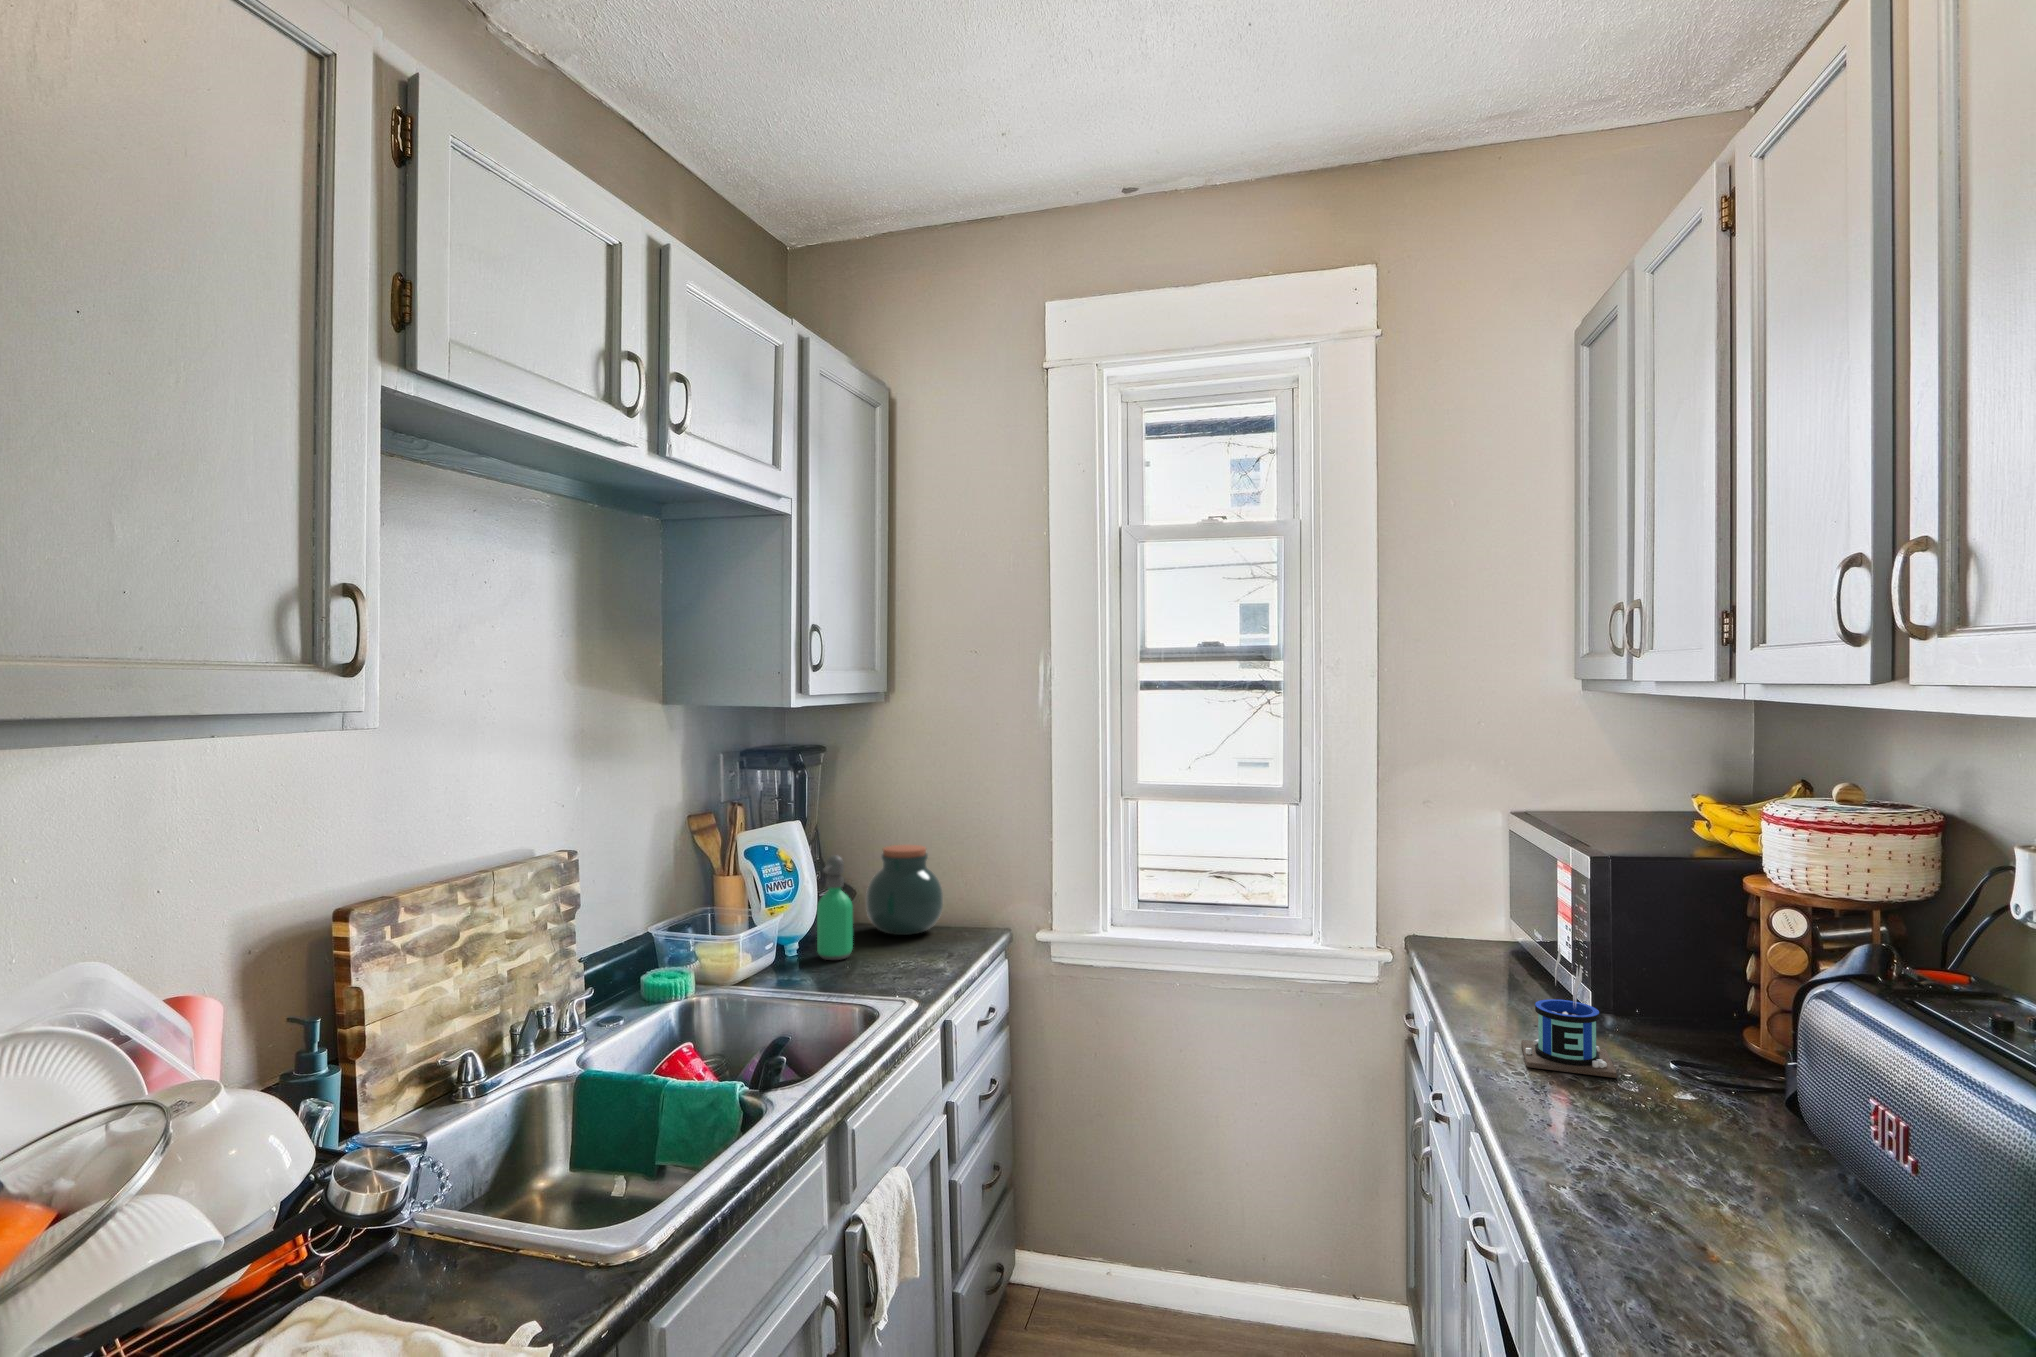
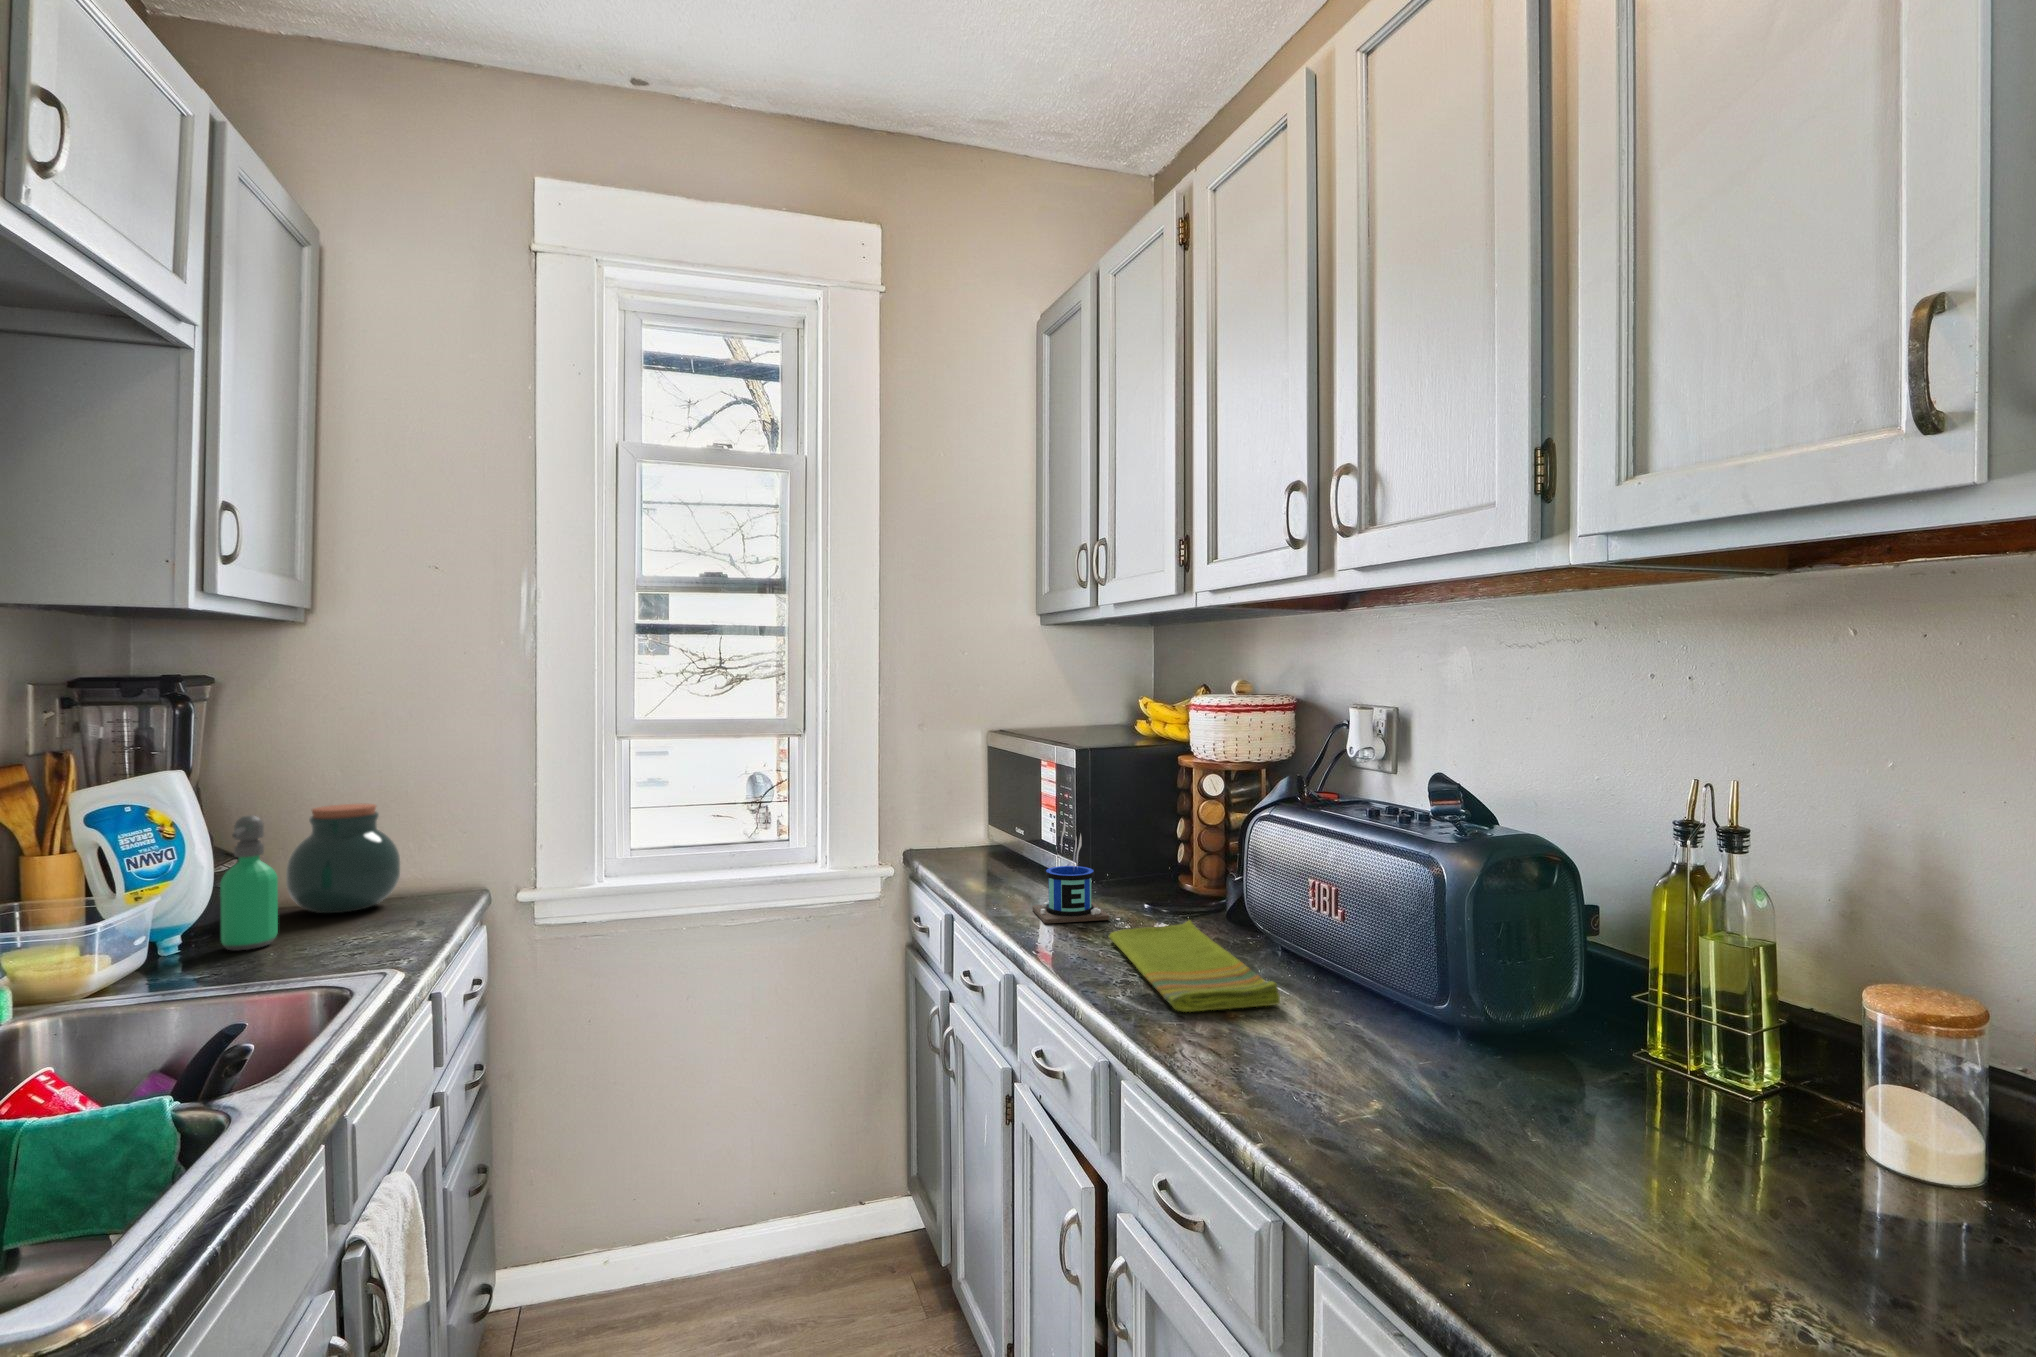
dish towel: none [1598,1098,1796,1256] -> present [1109,920,1280,1012]

